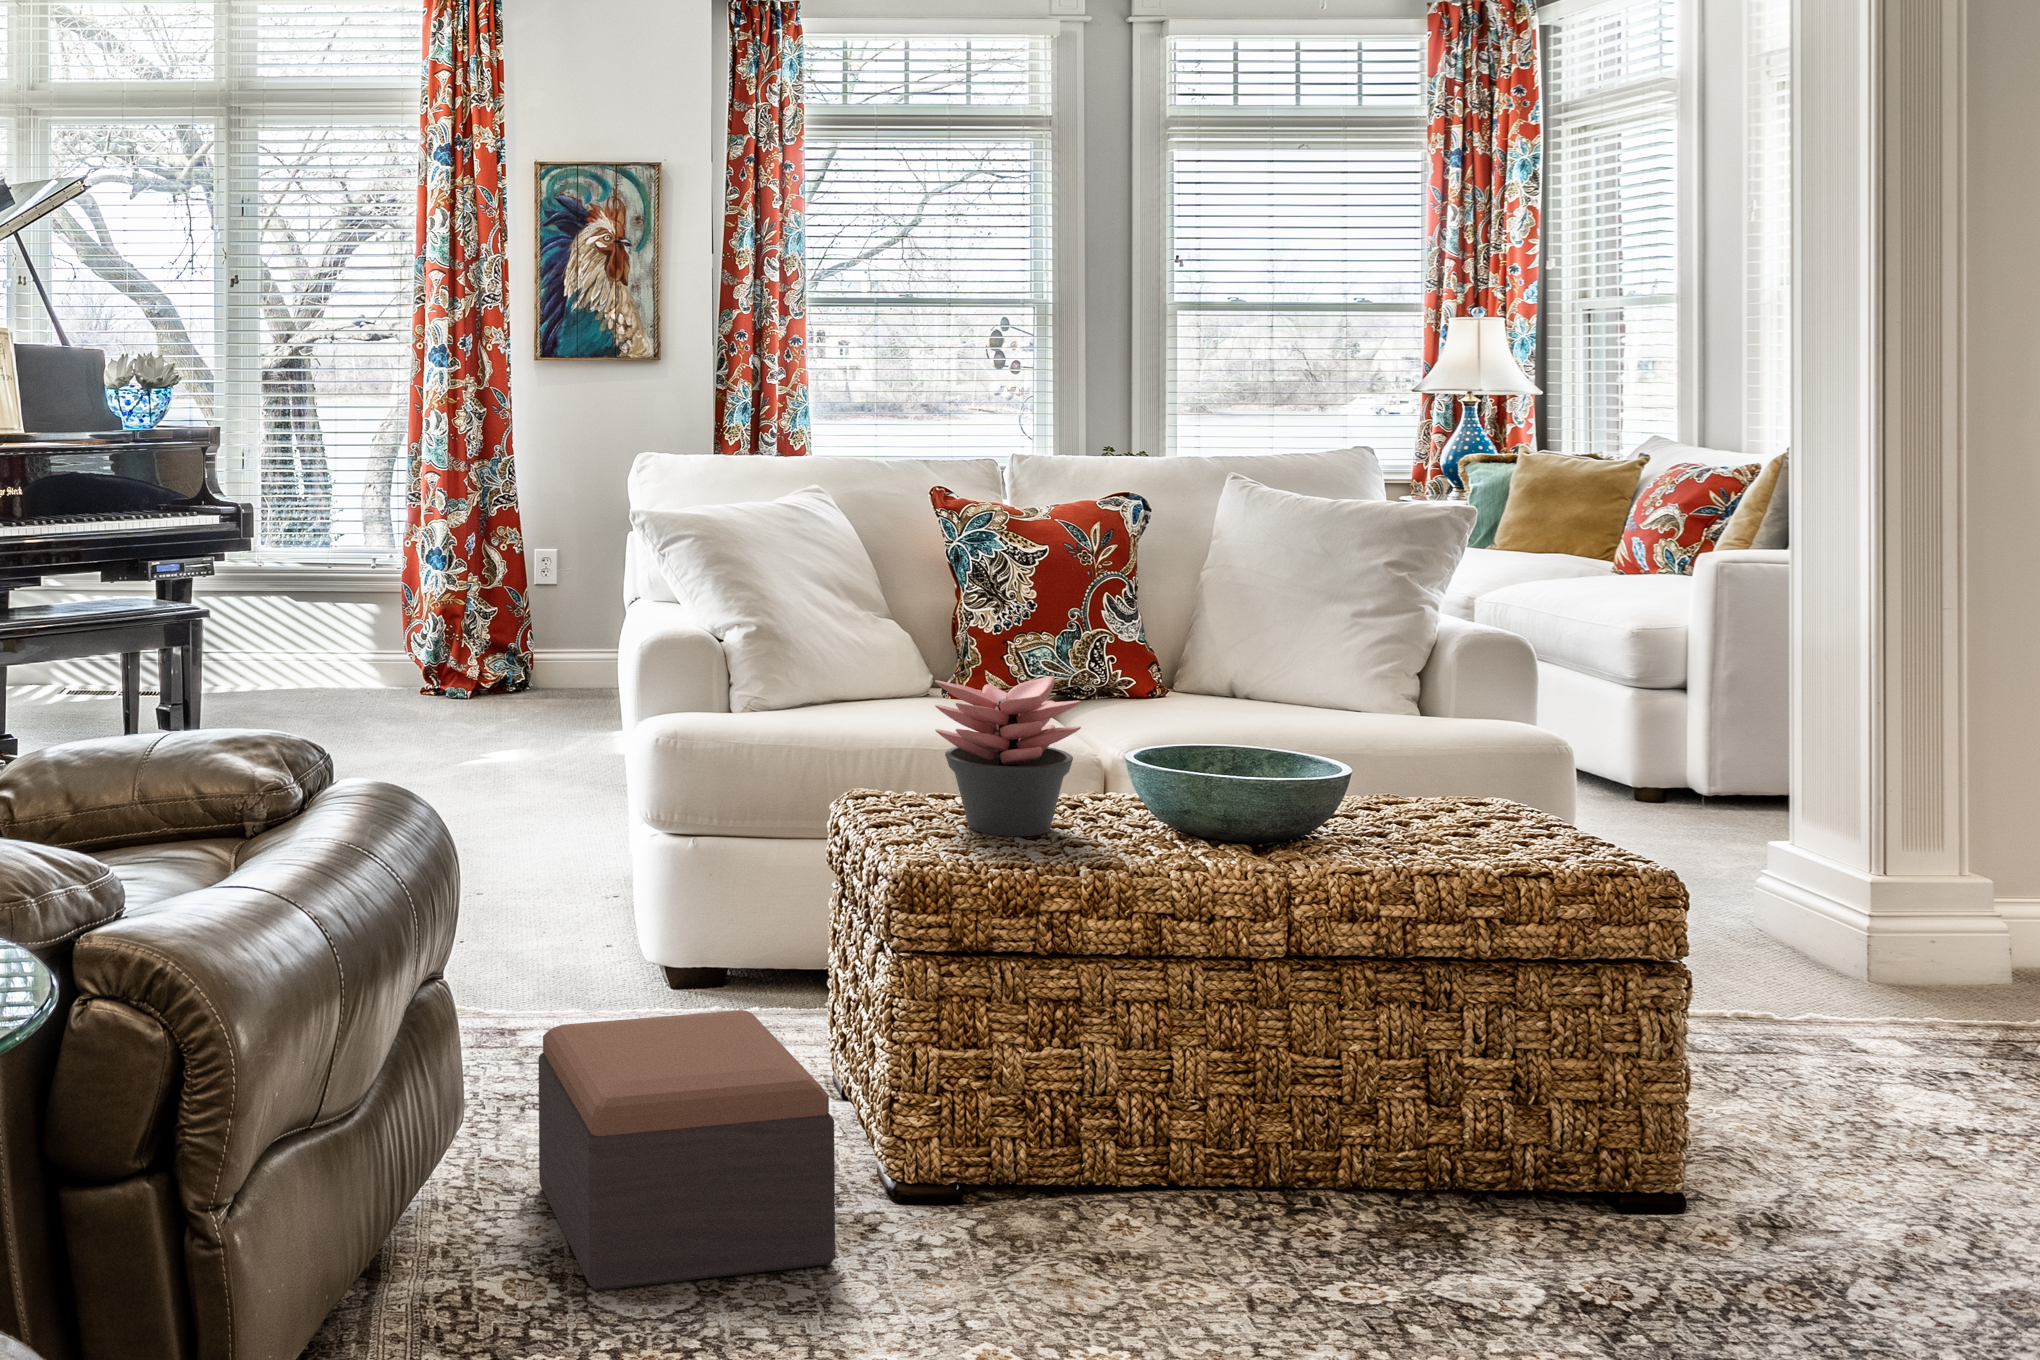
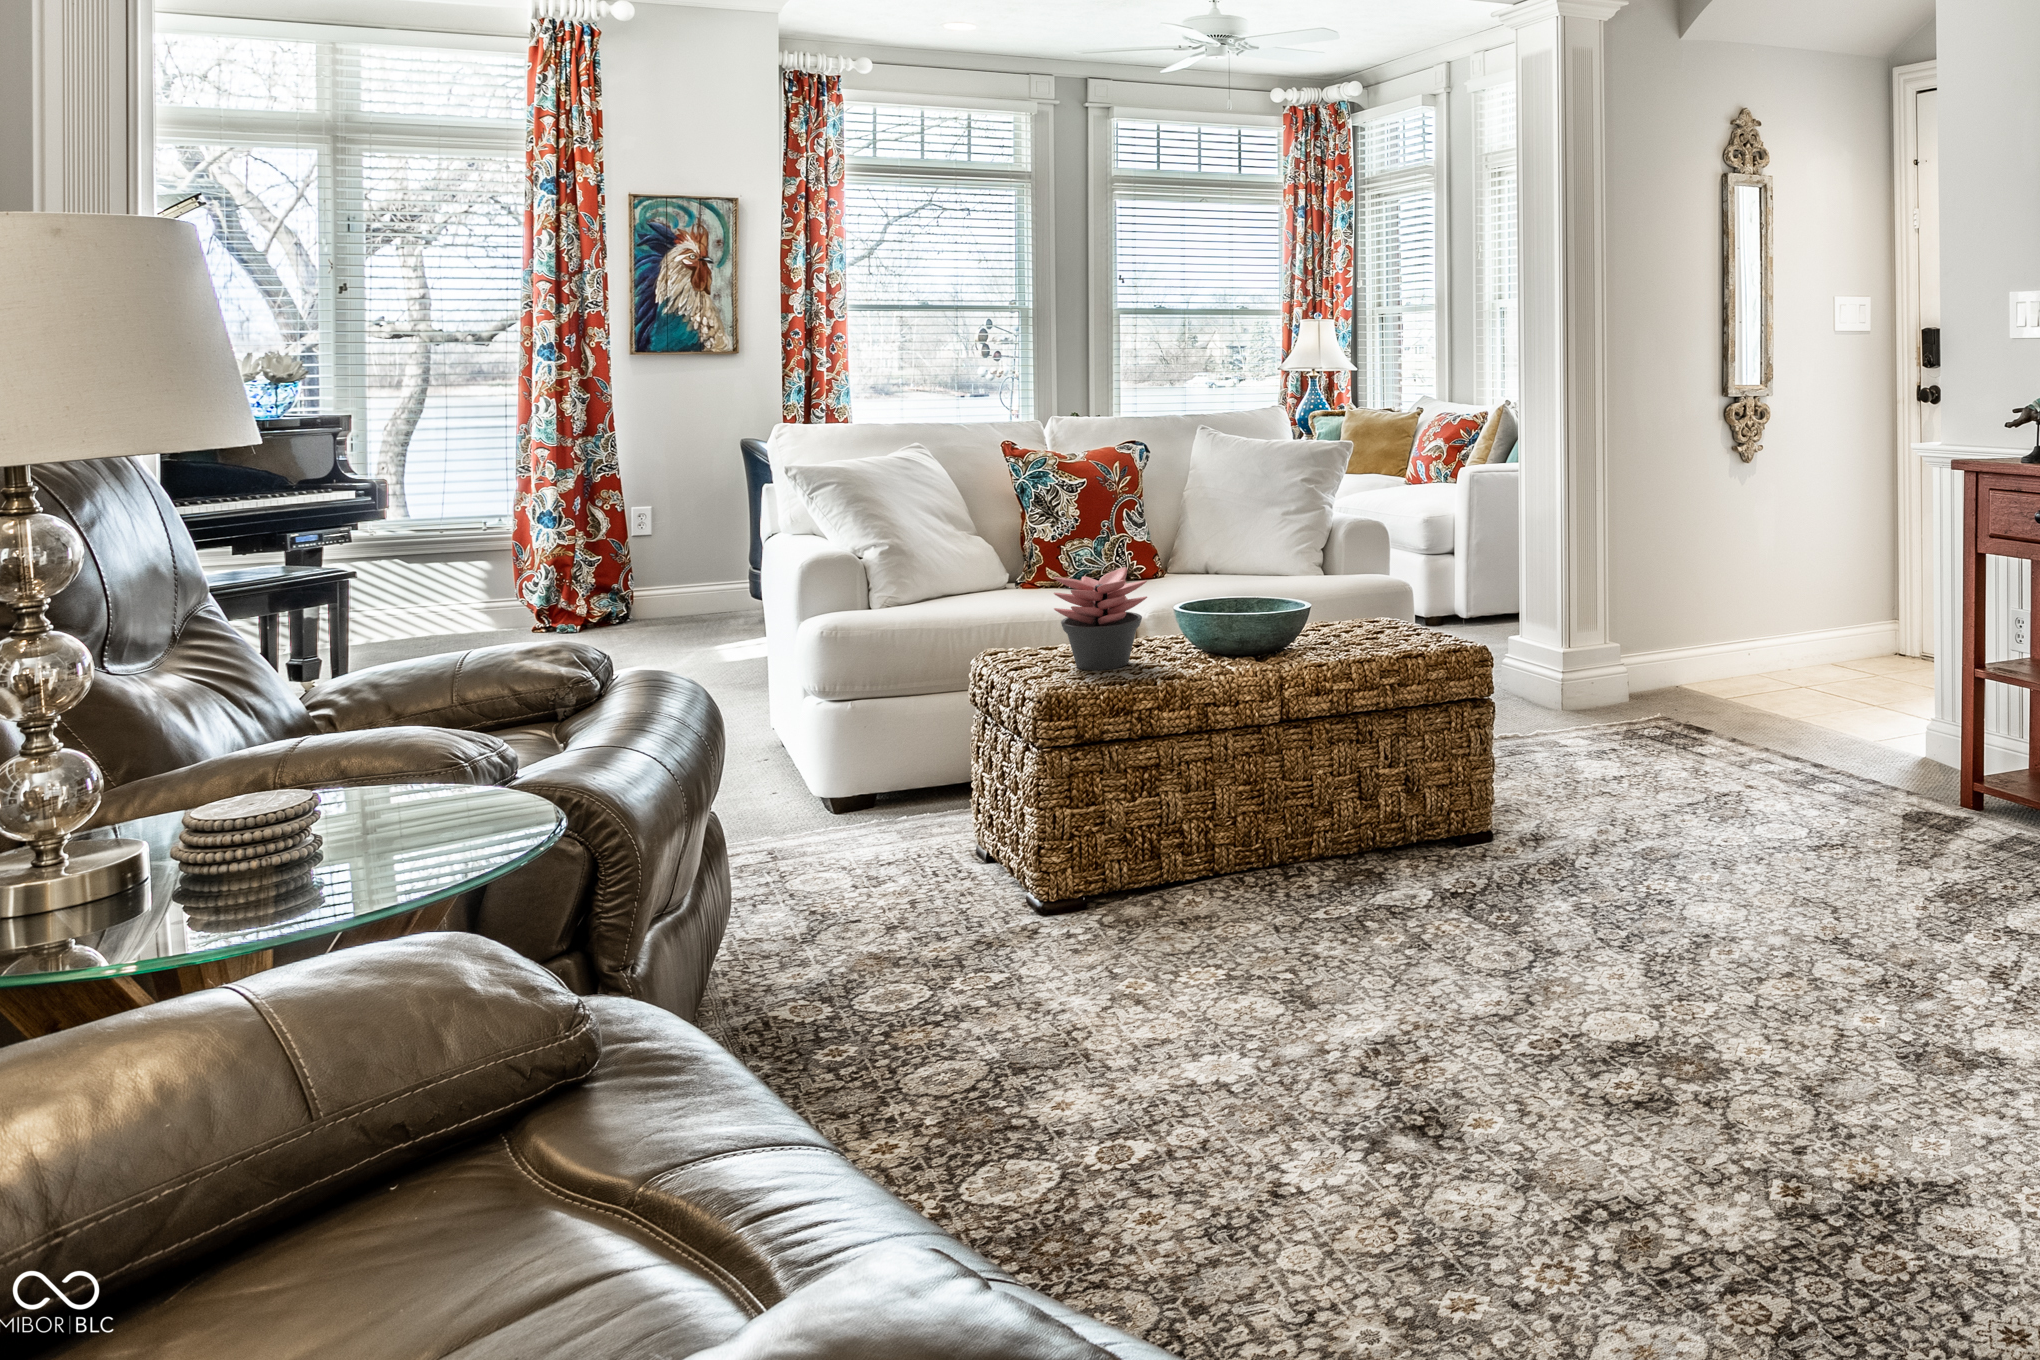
footstool: present [539,1010,835,1291] -> none [790,809,1018,1008]

